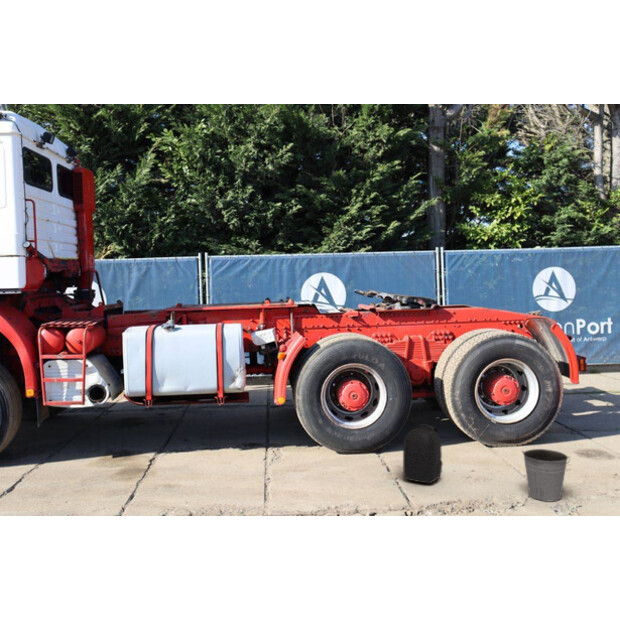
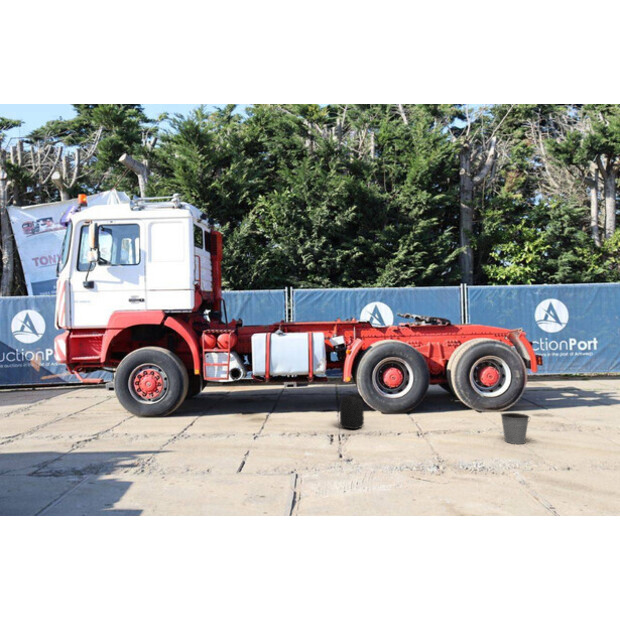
backpack: present [403,424,443,483] -> present [340,394,364,429]

